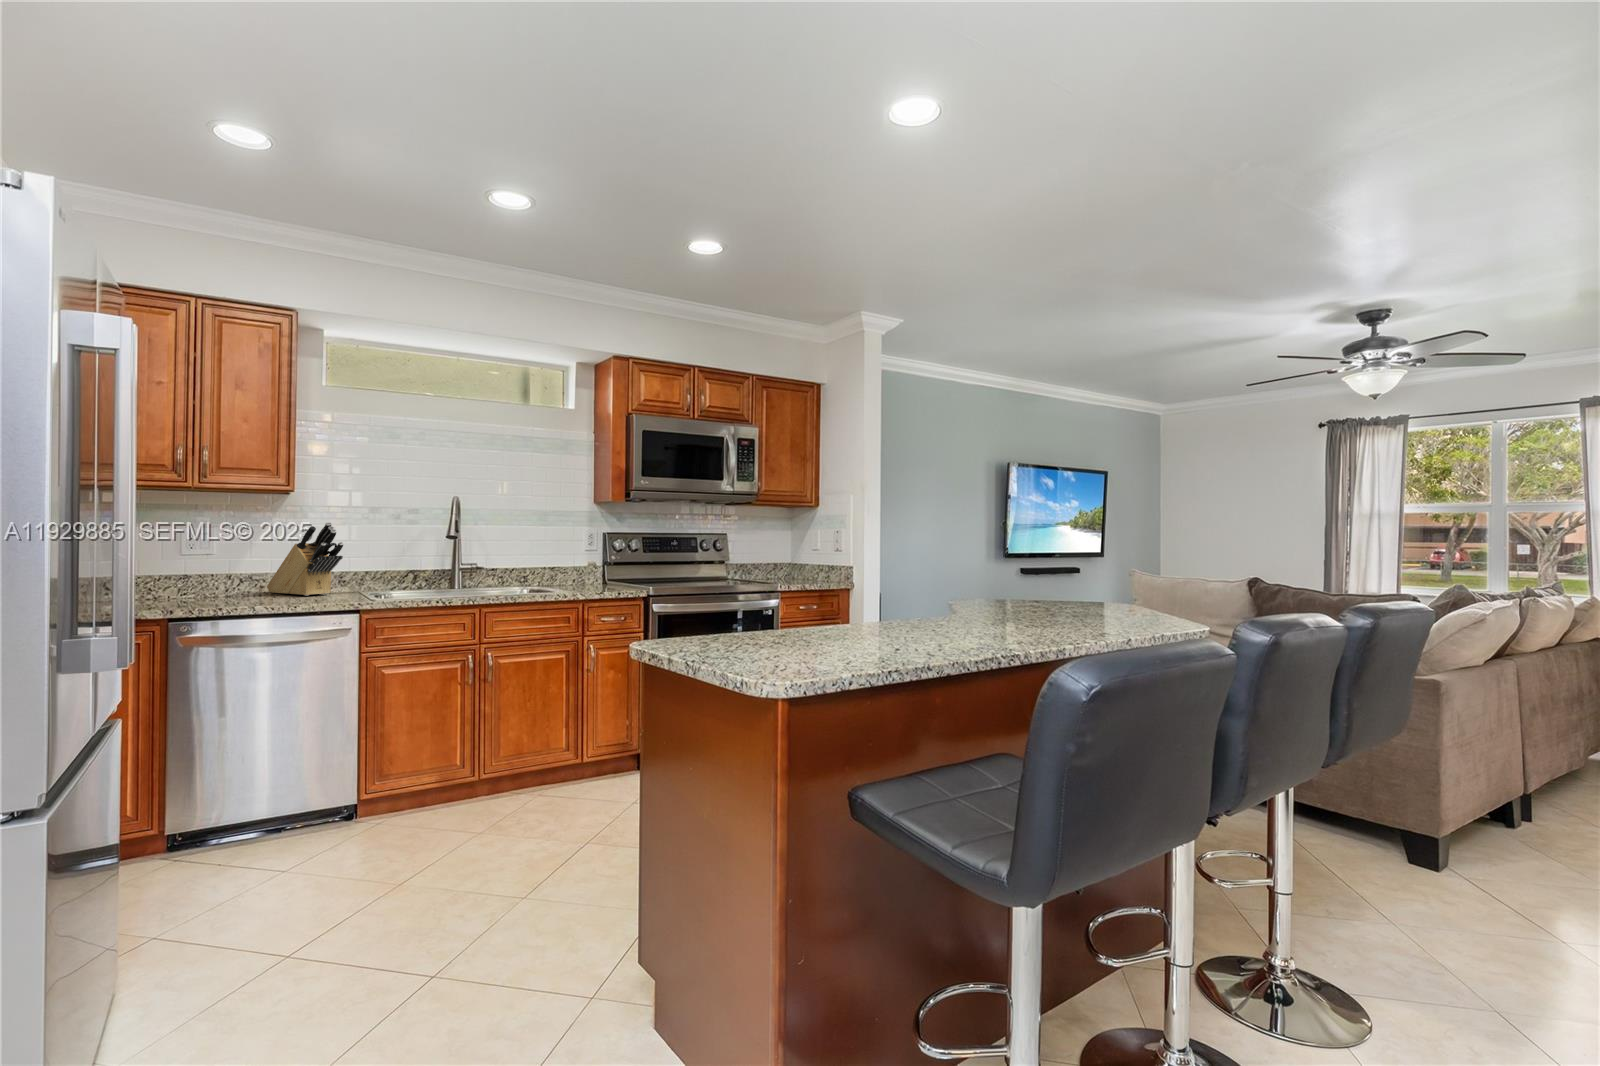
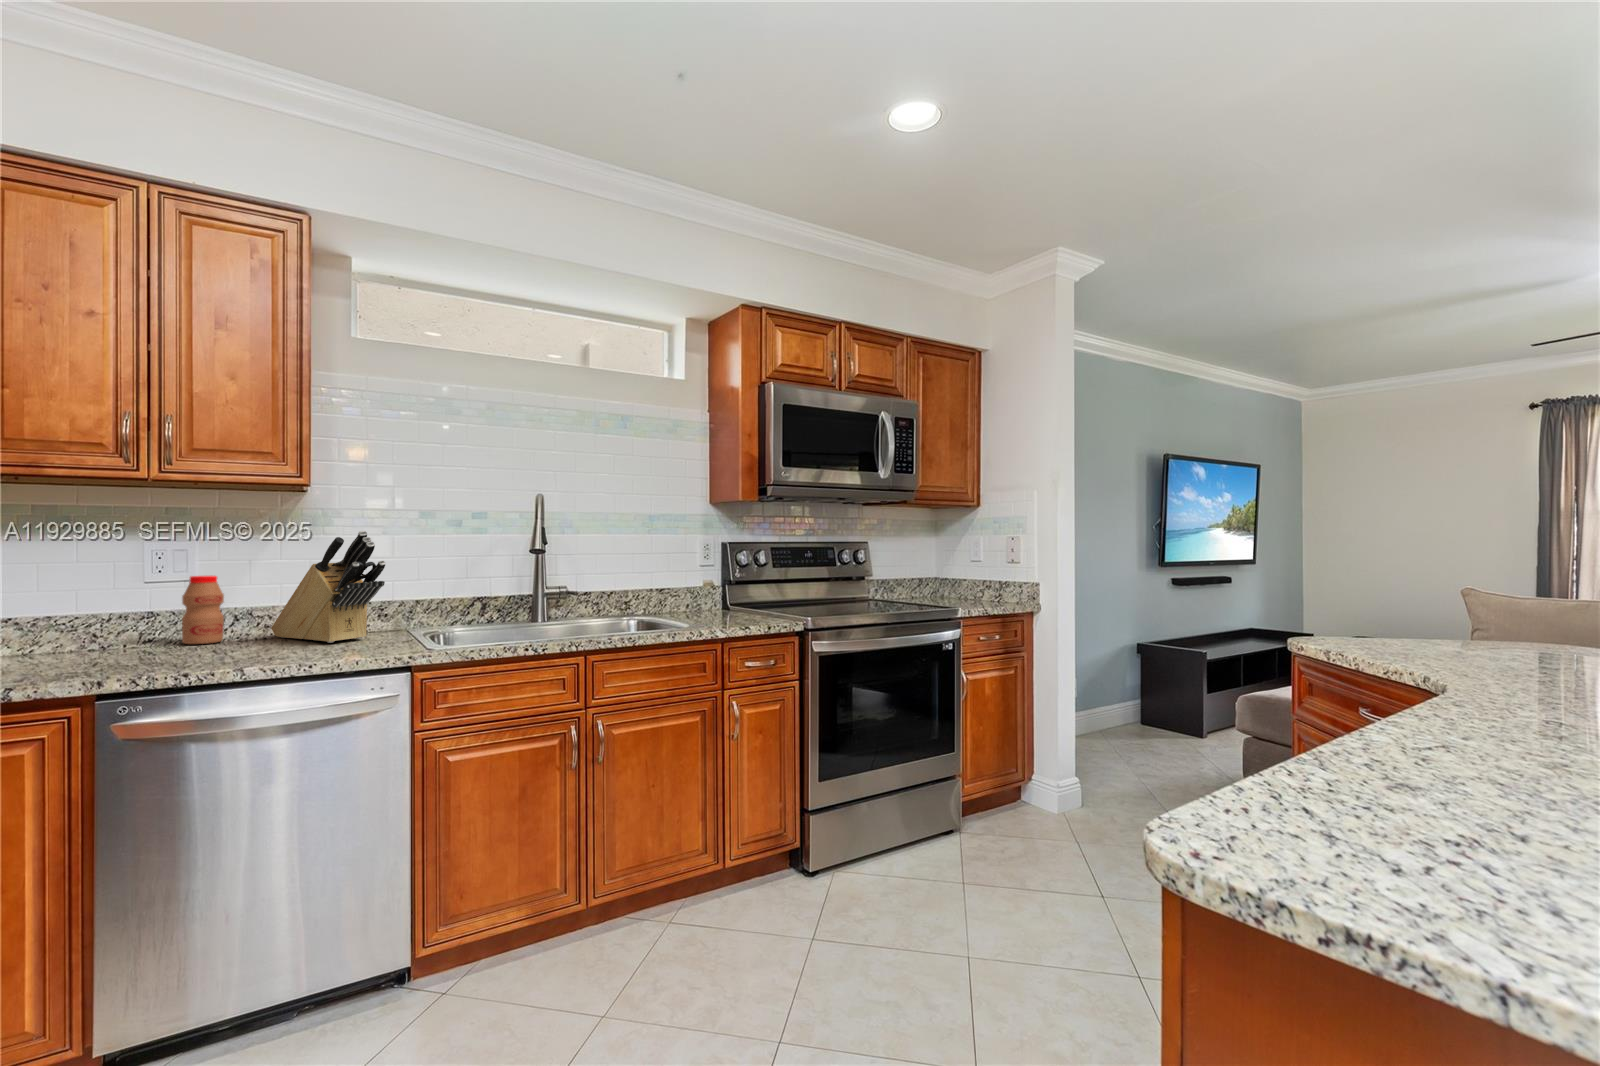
bottle: none [210,551,236,595] -> present [182,576,224,644]

